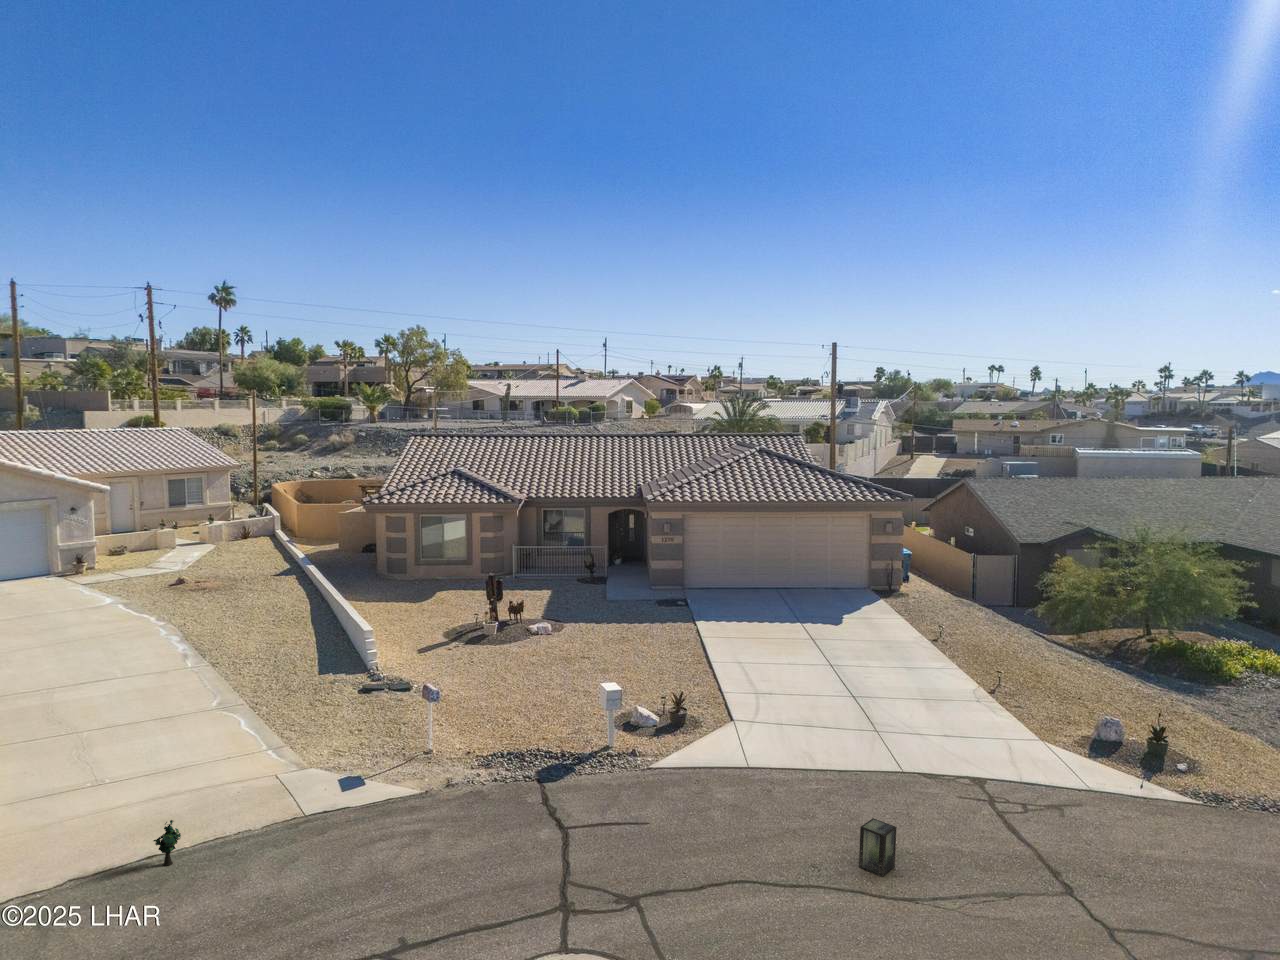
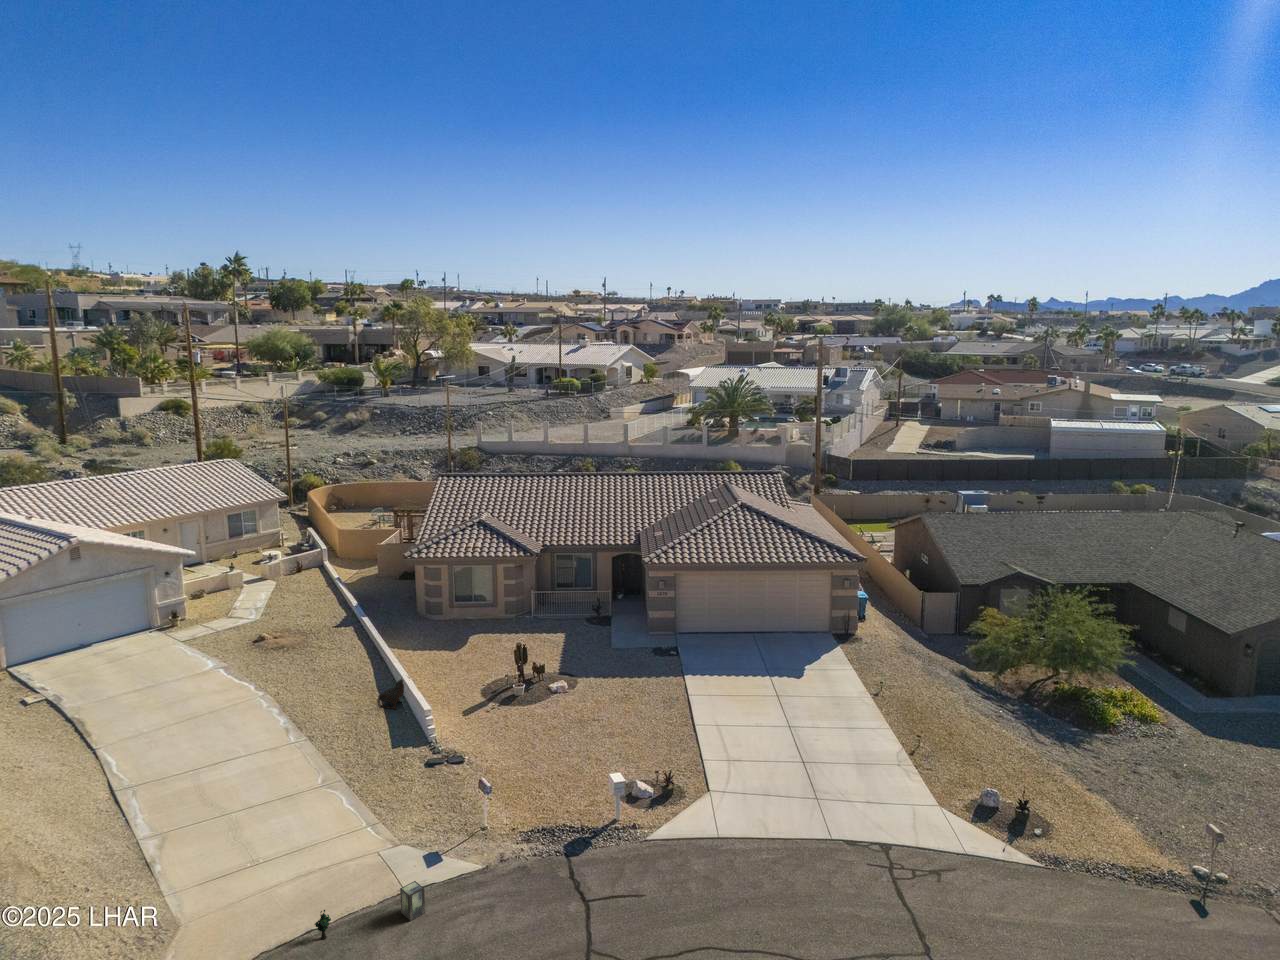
lounge chair: none [309,603,352,644] -> present [377,679,404,709]
storage box: present [859,818,897,877] -> present [400,881,425,921]

